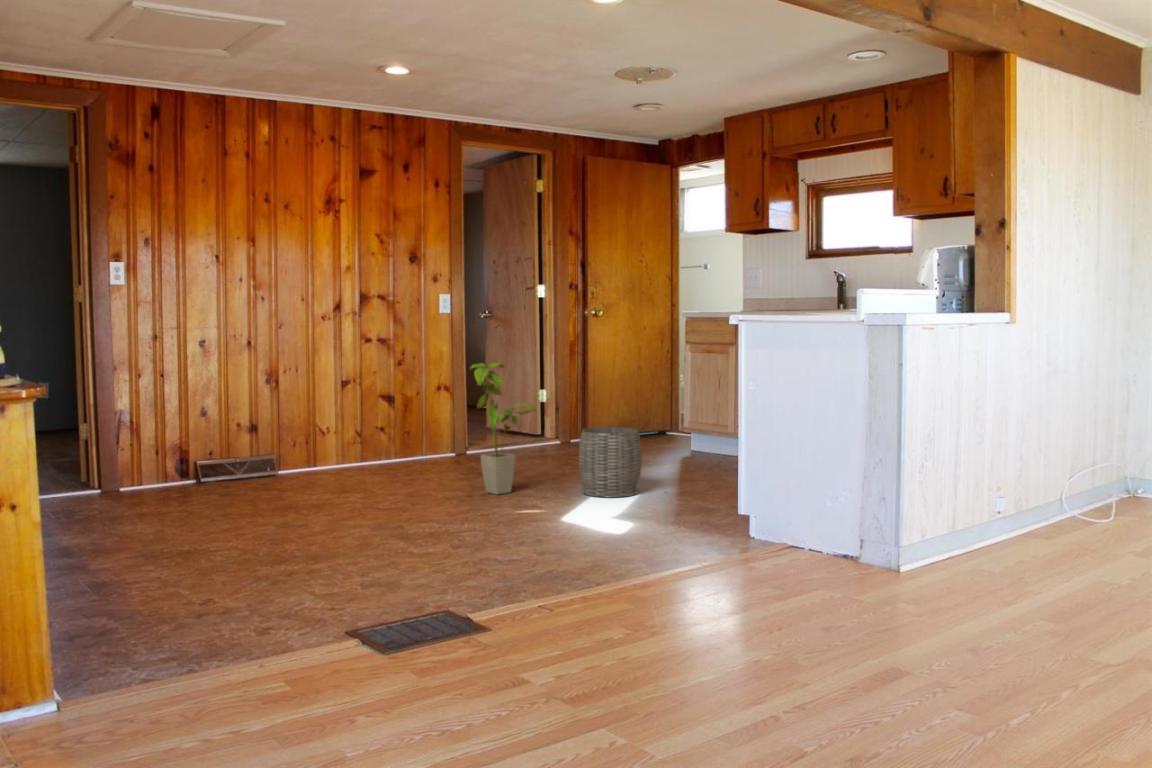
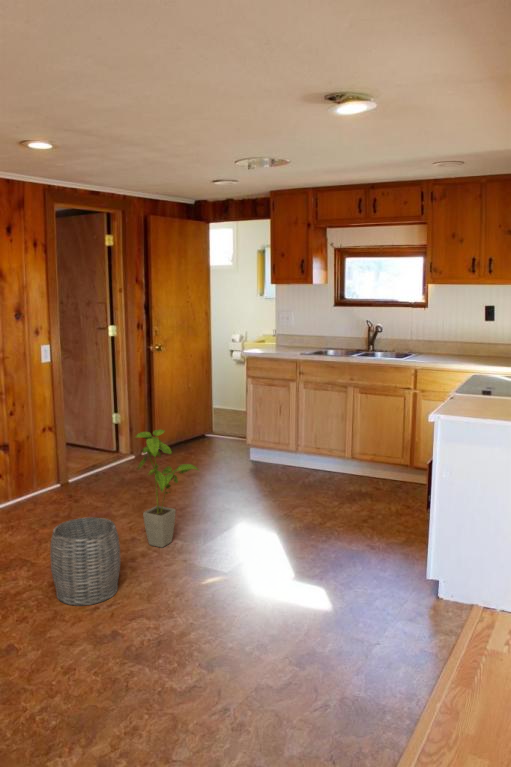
woven basket: present [579,427,642,498] -> present [50,517,120,606]

